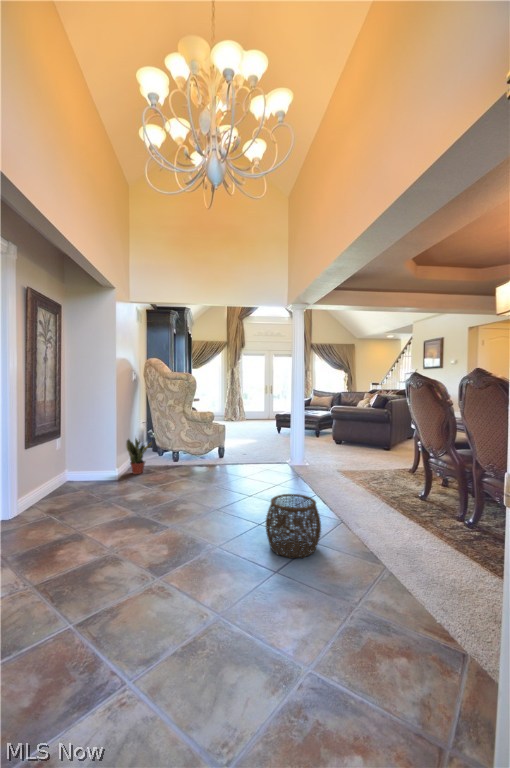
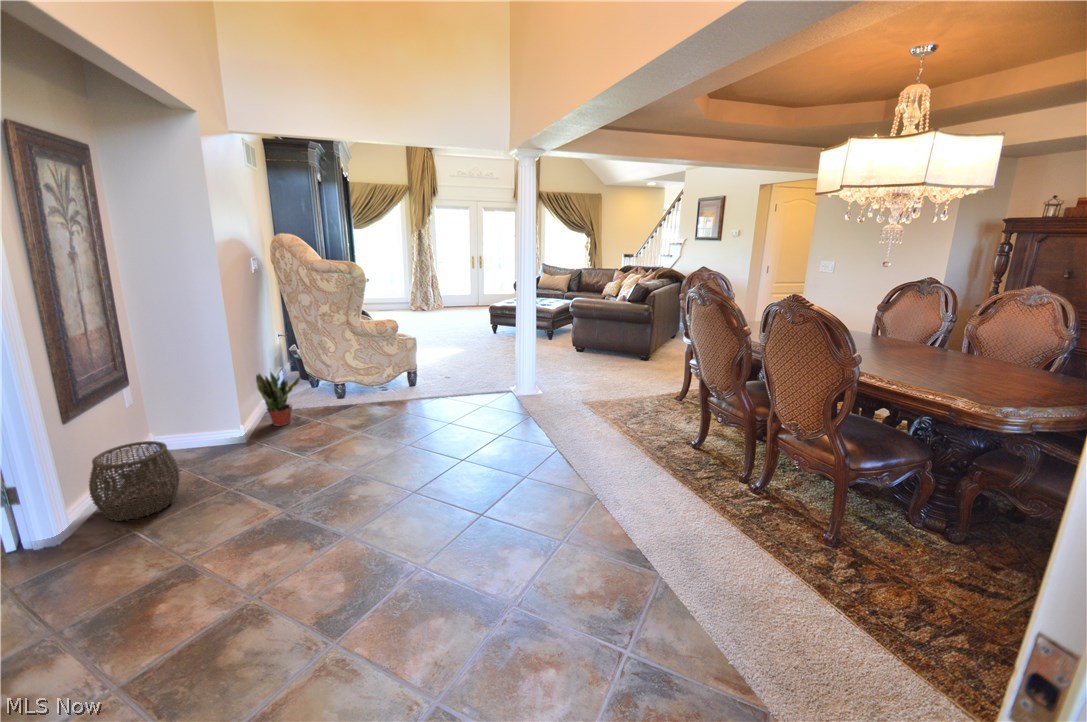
woven basket: present [266,494,321,558] -> present [89,441,180,521]

